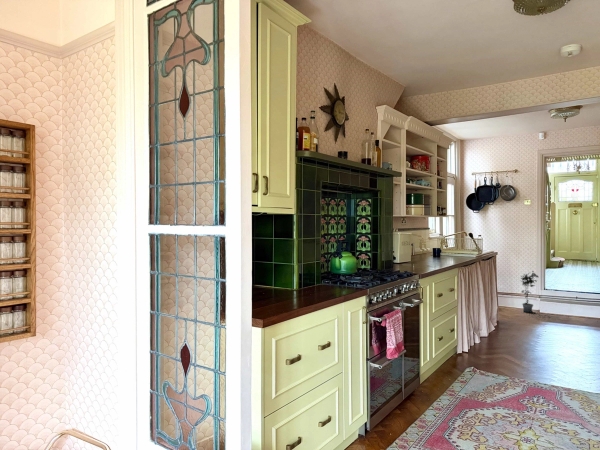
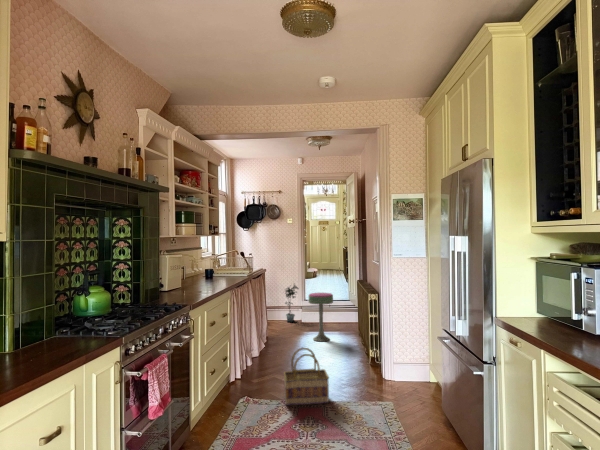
bar stool: none [549,281,581,335] -> present [309,293,333,342]
basket: none [512,330,565,390] -> present [284,348,329,405]

